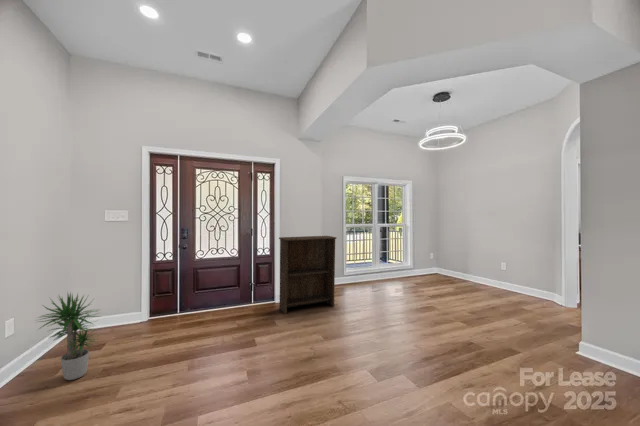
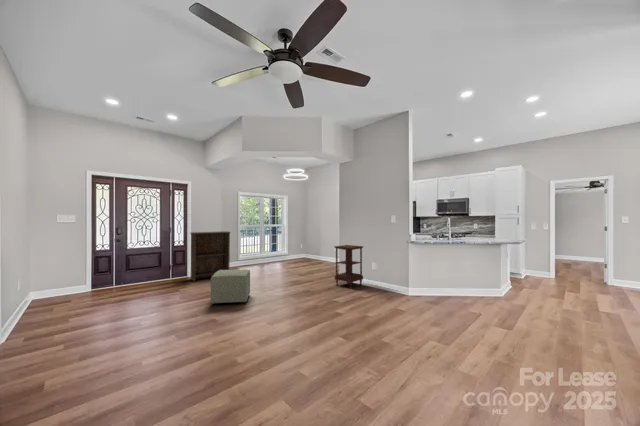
side table: none [555,277,632,381] -> present [335,245,363,289]
potted plant: present [42,294,98,380] -> none [23,262,70,314]
ottoman: none [328,319,402,406] -> present [211,269,250,305]

